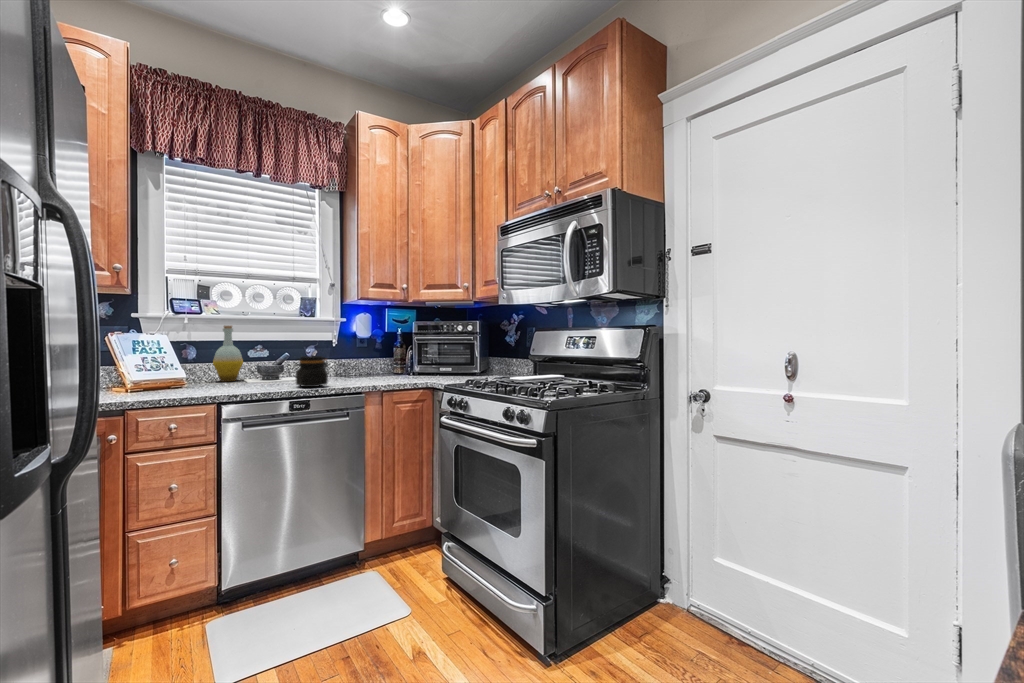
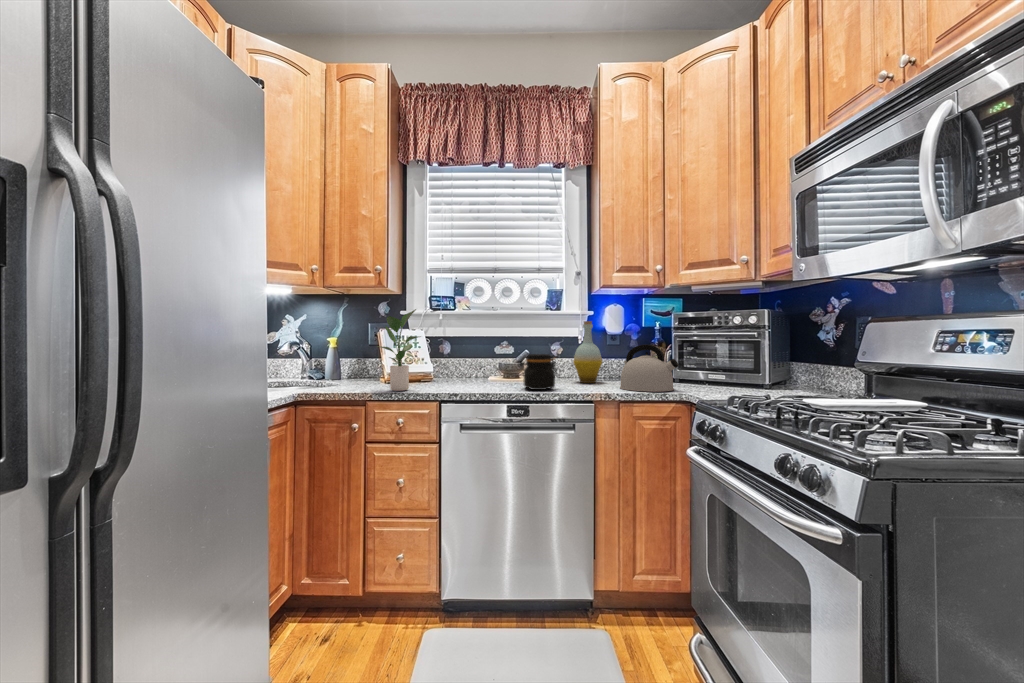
potted plant: none [136,313,193,397] -> present [379,309,421,391]
bottle: present [213,326,243,381] -> present [573,321,602,383]
kettle: none [379,347,424,383] -> present [620,345,679,392]

